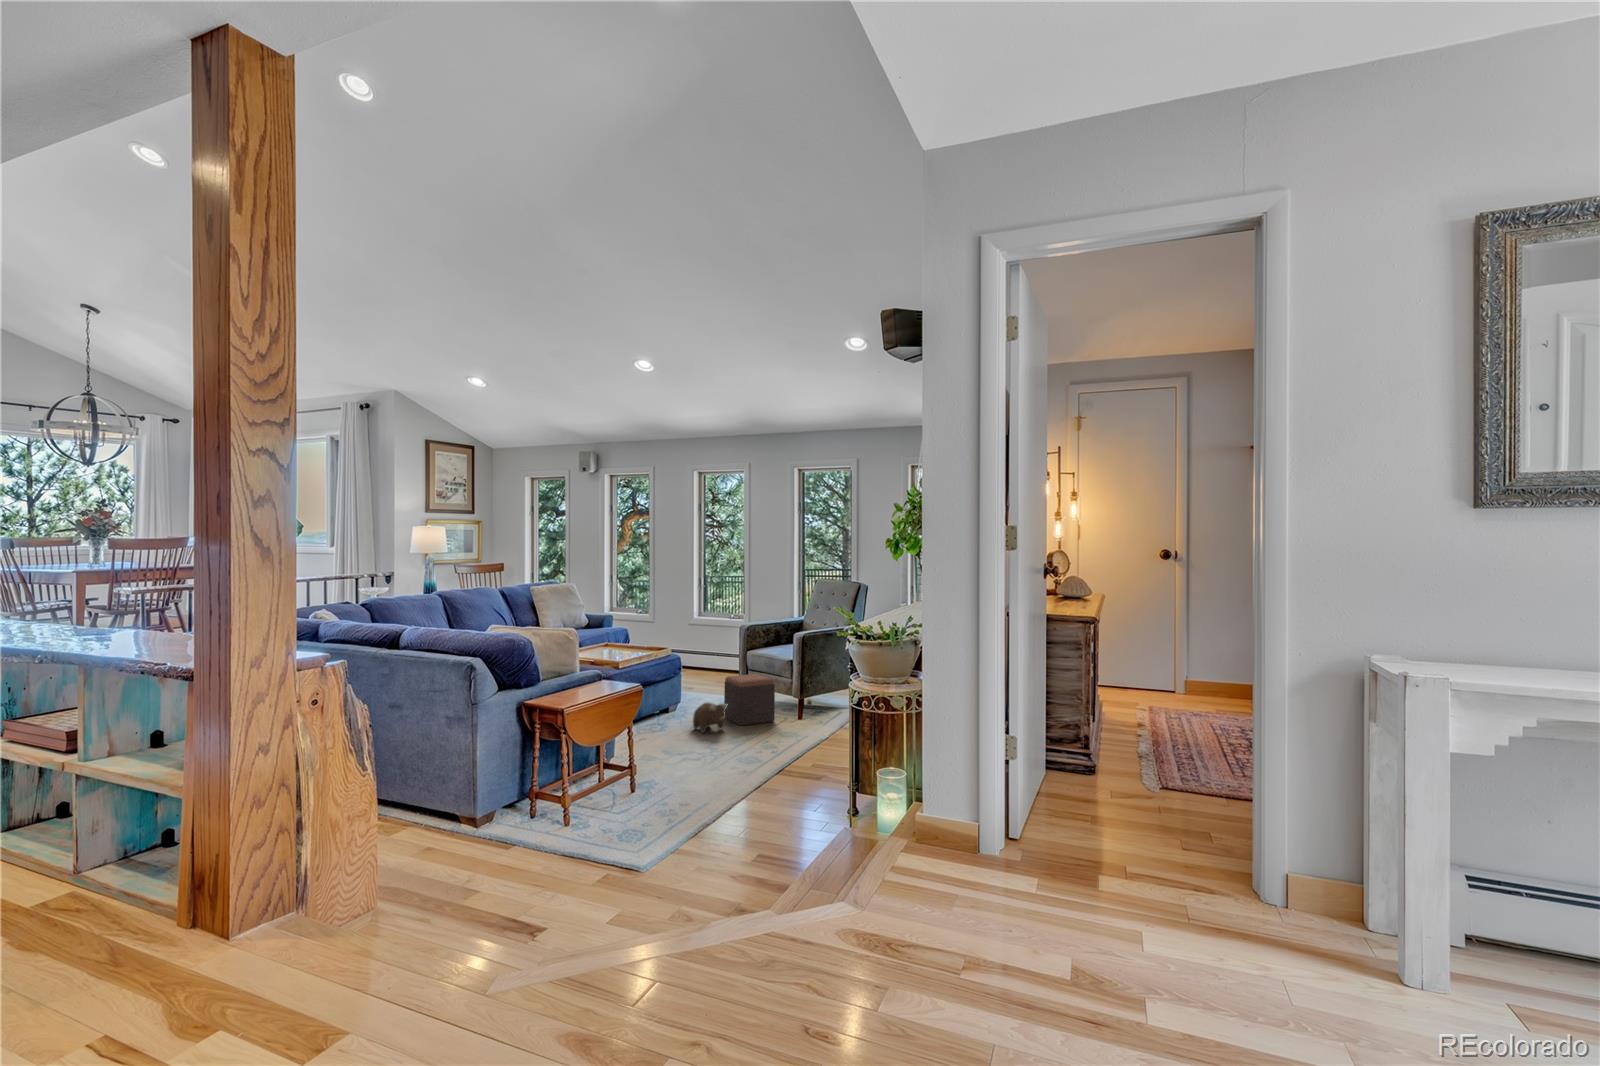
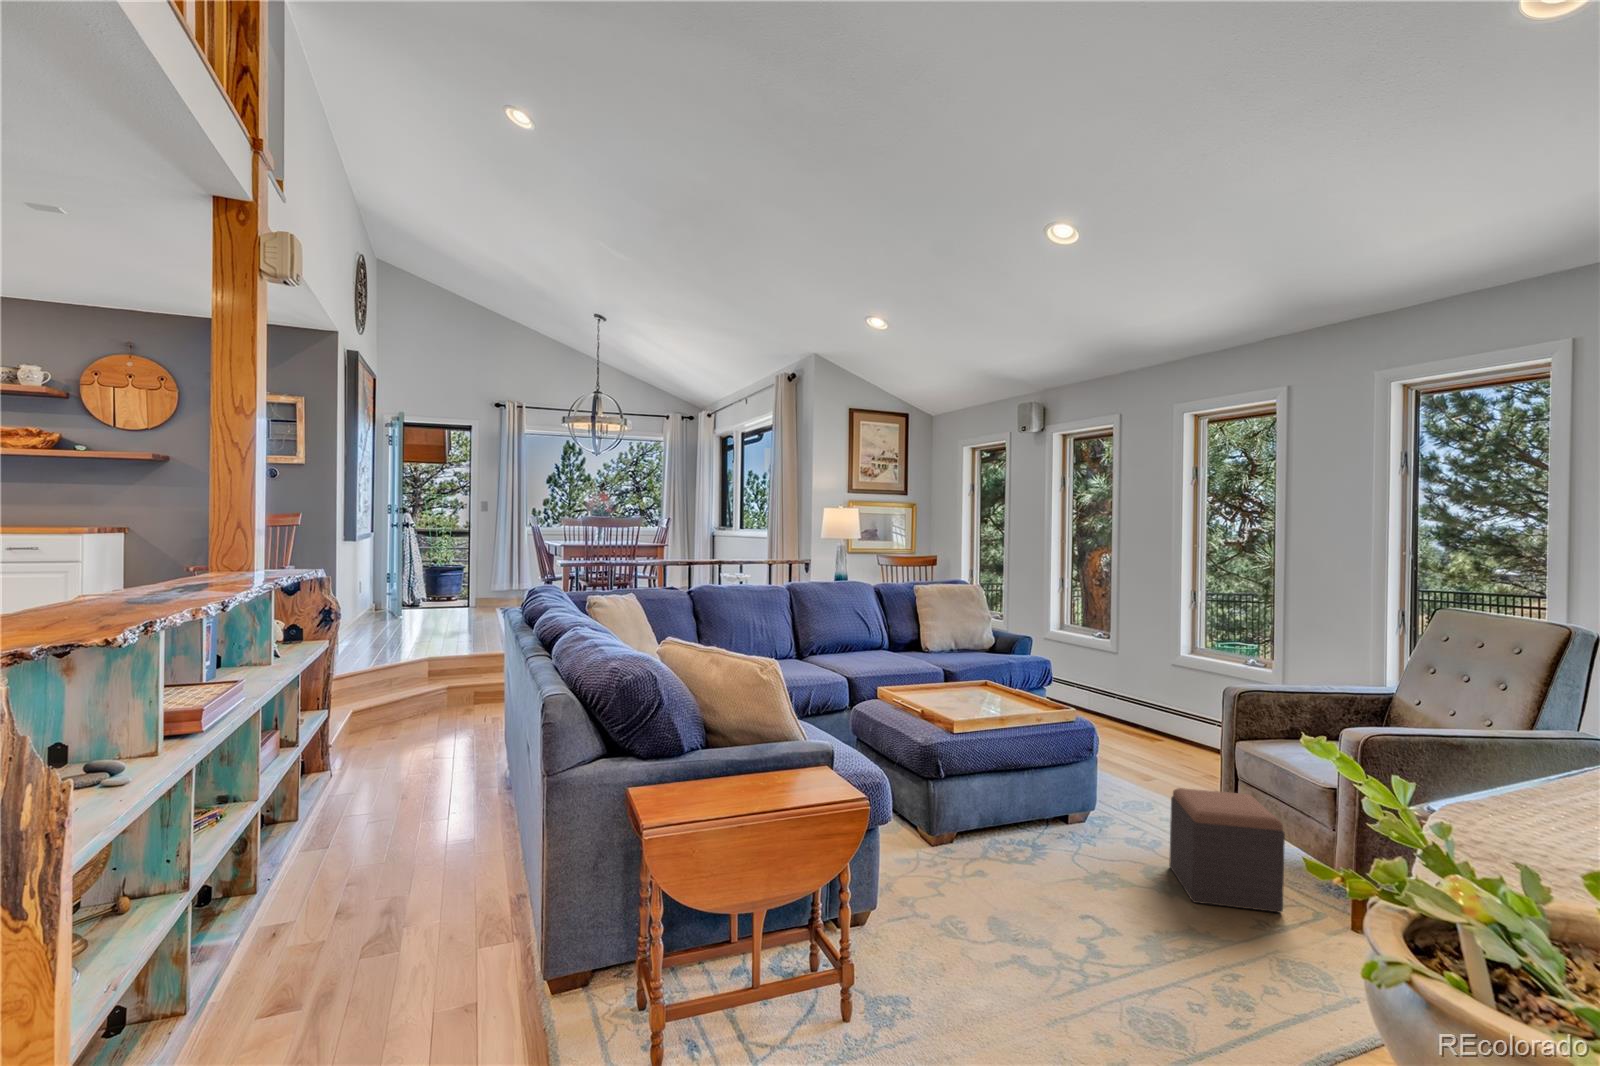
plush toy: present [693,703,727,733] -> none [1085,837,1153,902]

